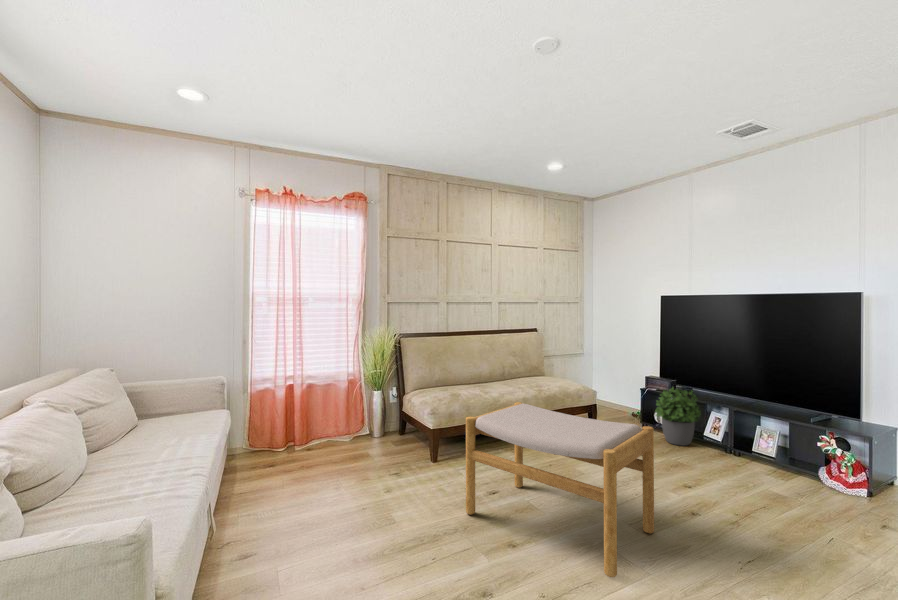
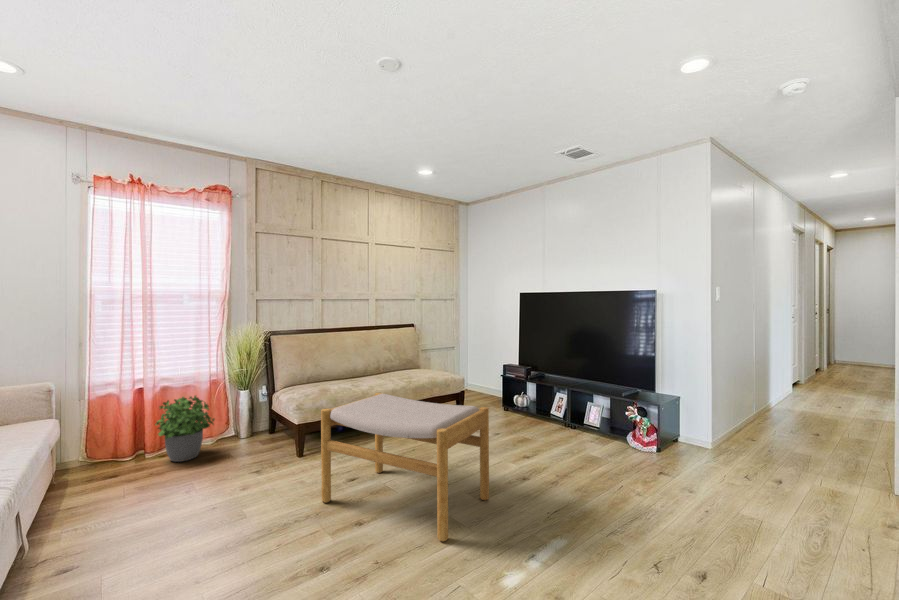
potted plant: present [655,388,701,446] -> present [155,396,215,462]

